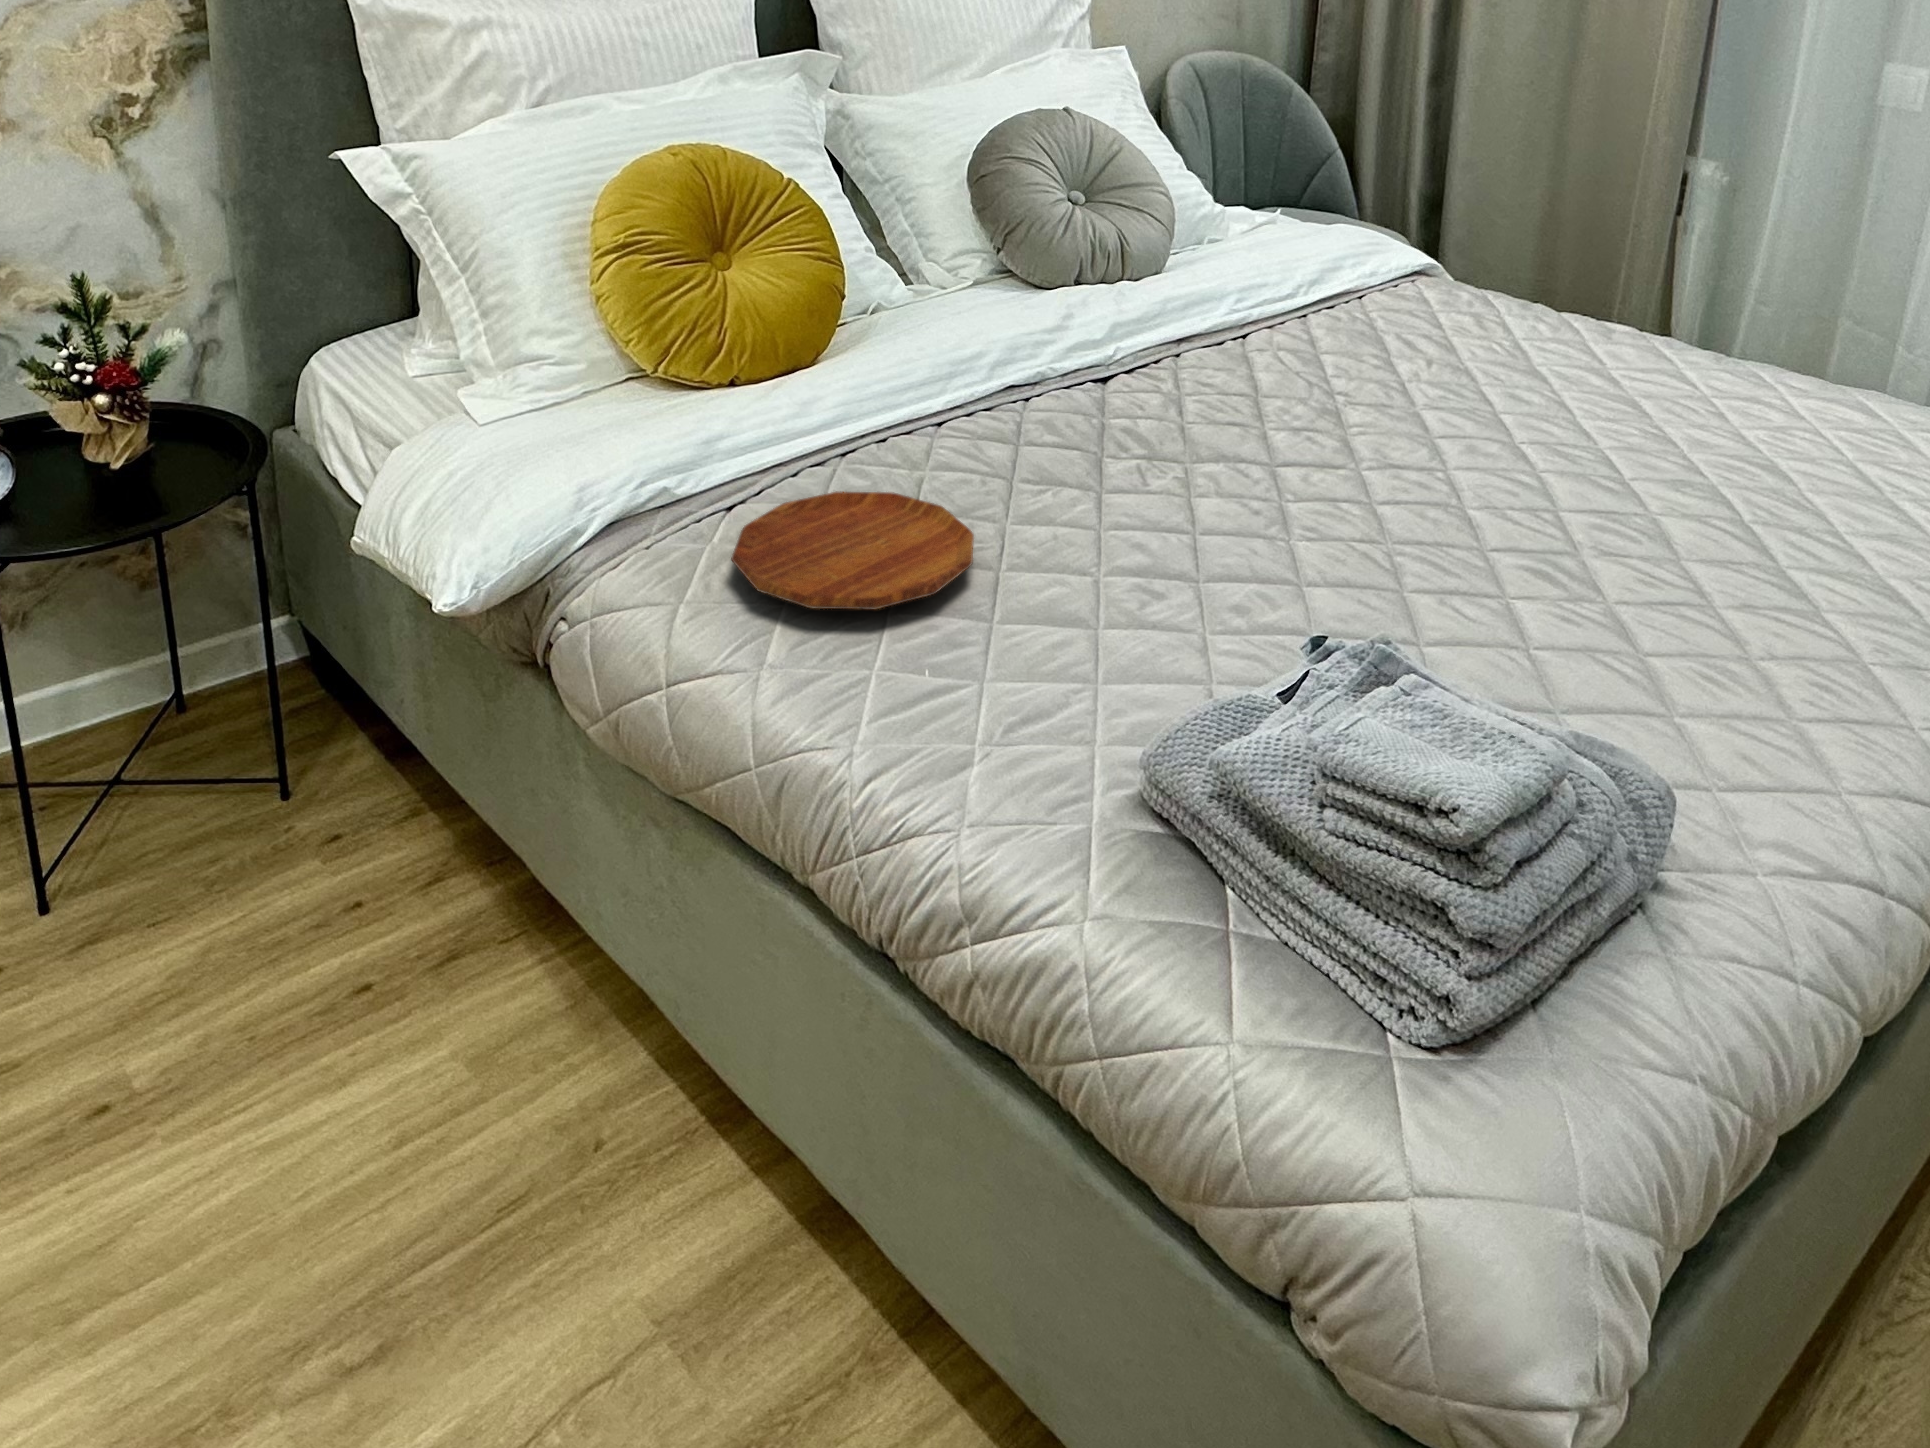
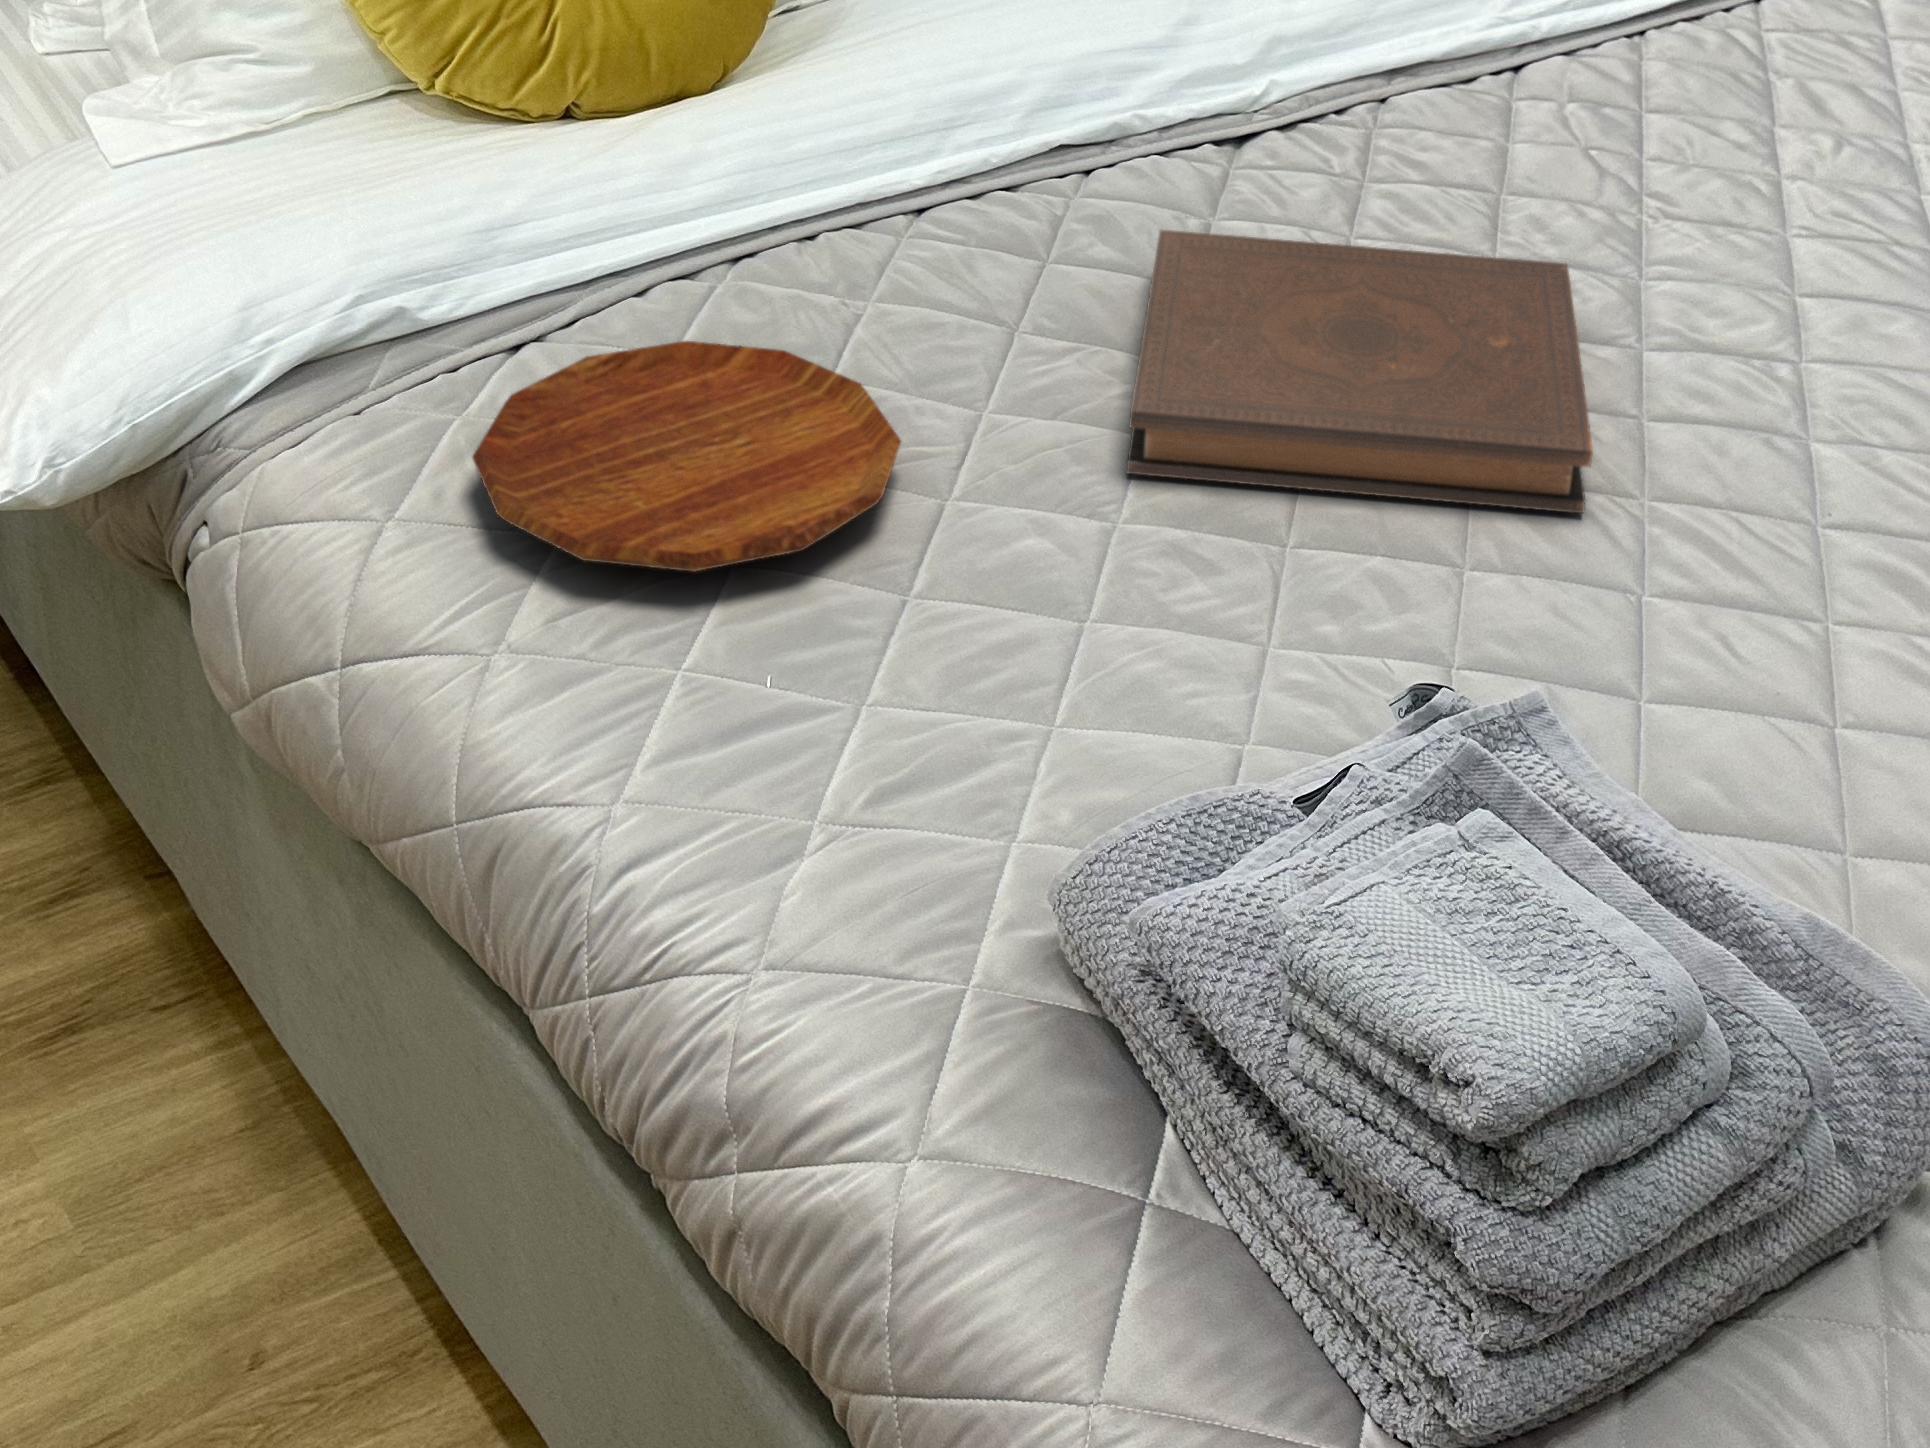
book: none [1084,418,1361,547] -> present [1127,230,1593,514]

